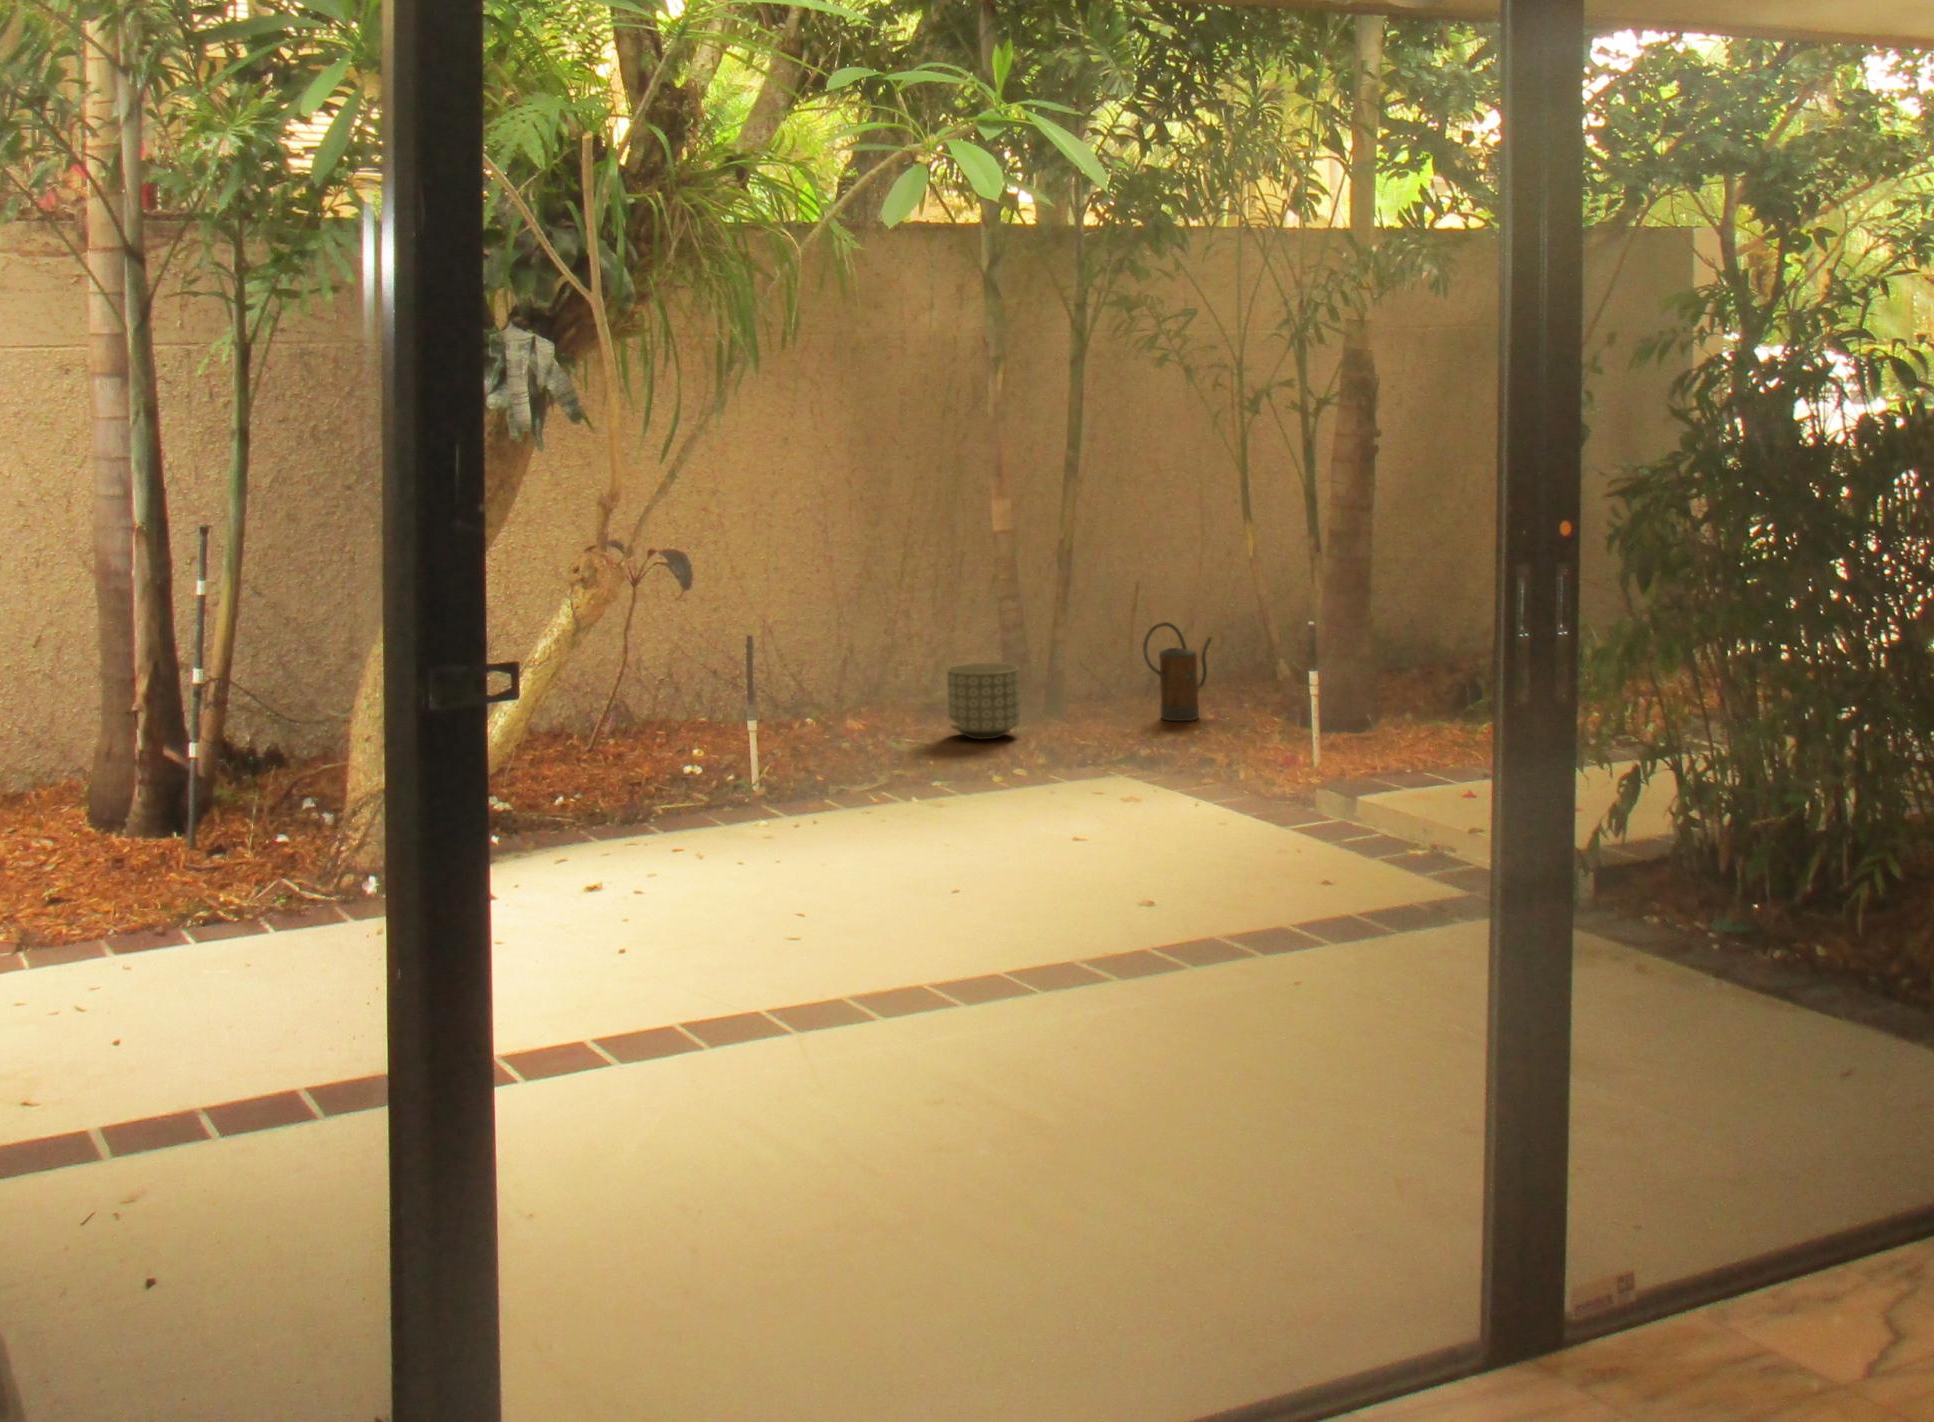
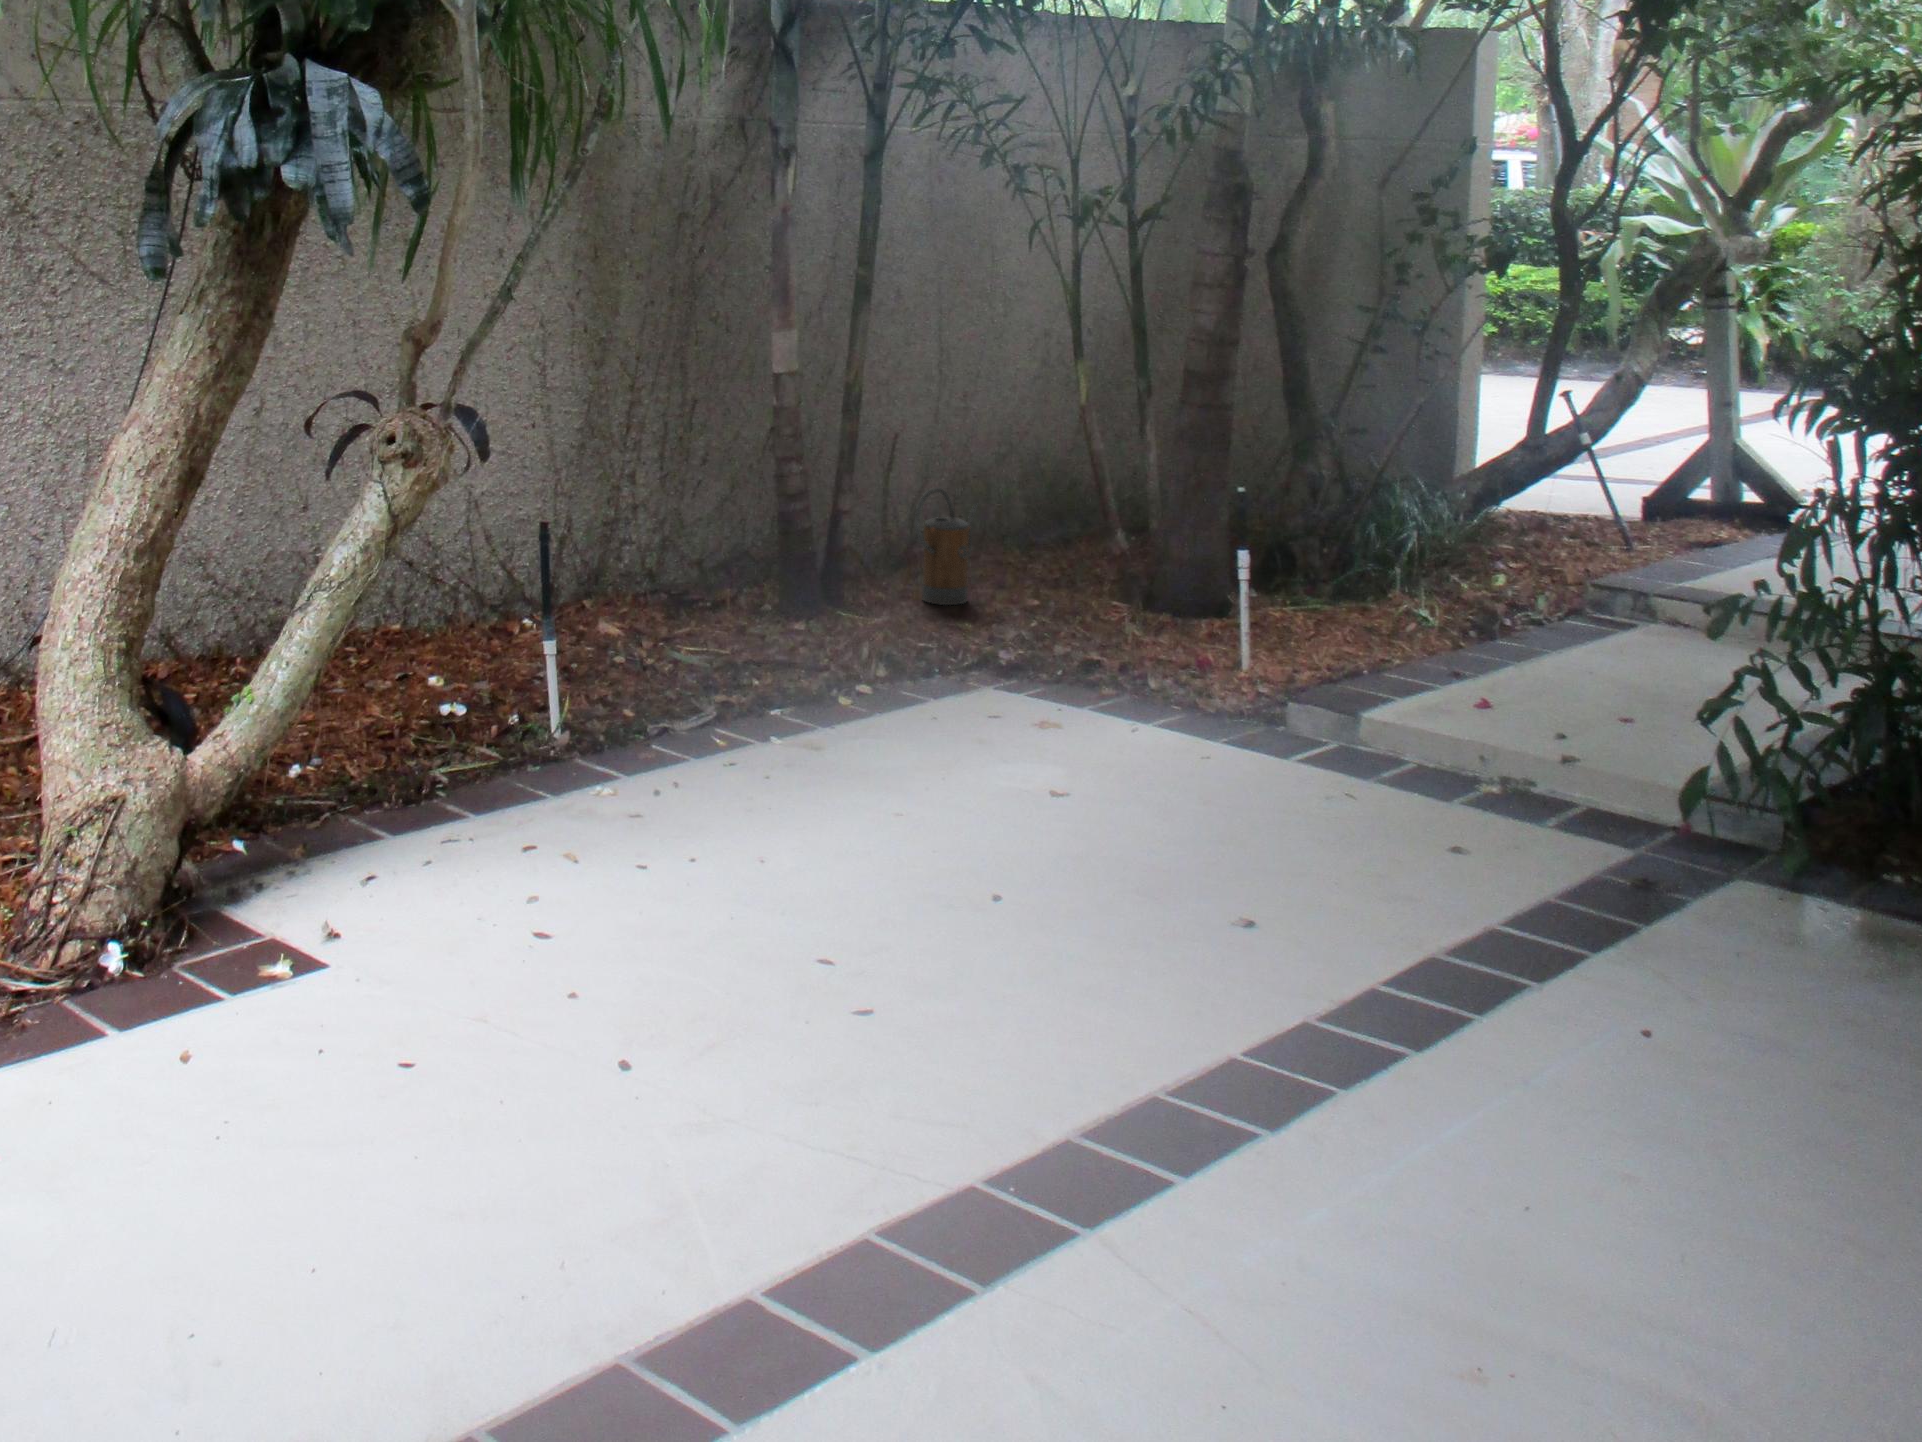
planter: present [947,663,1020,739] -> none [699,540,790,637]

